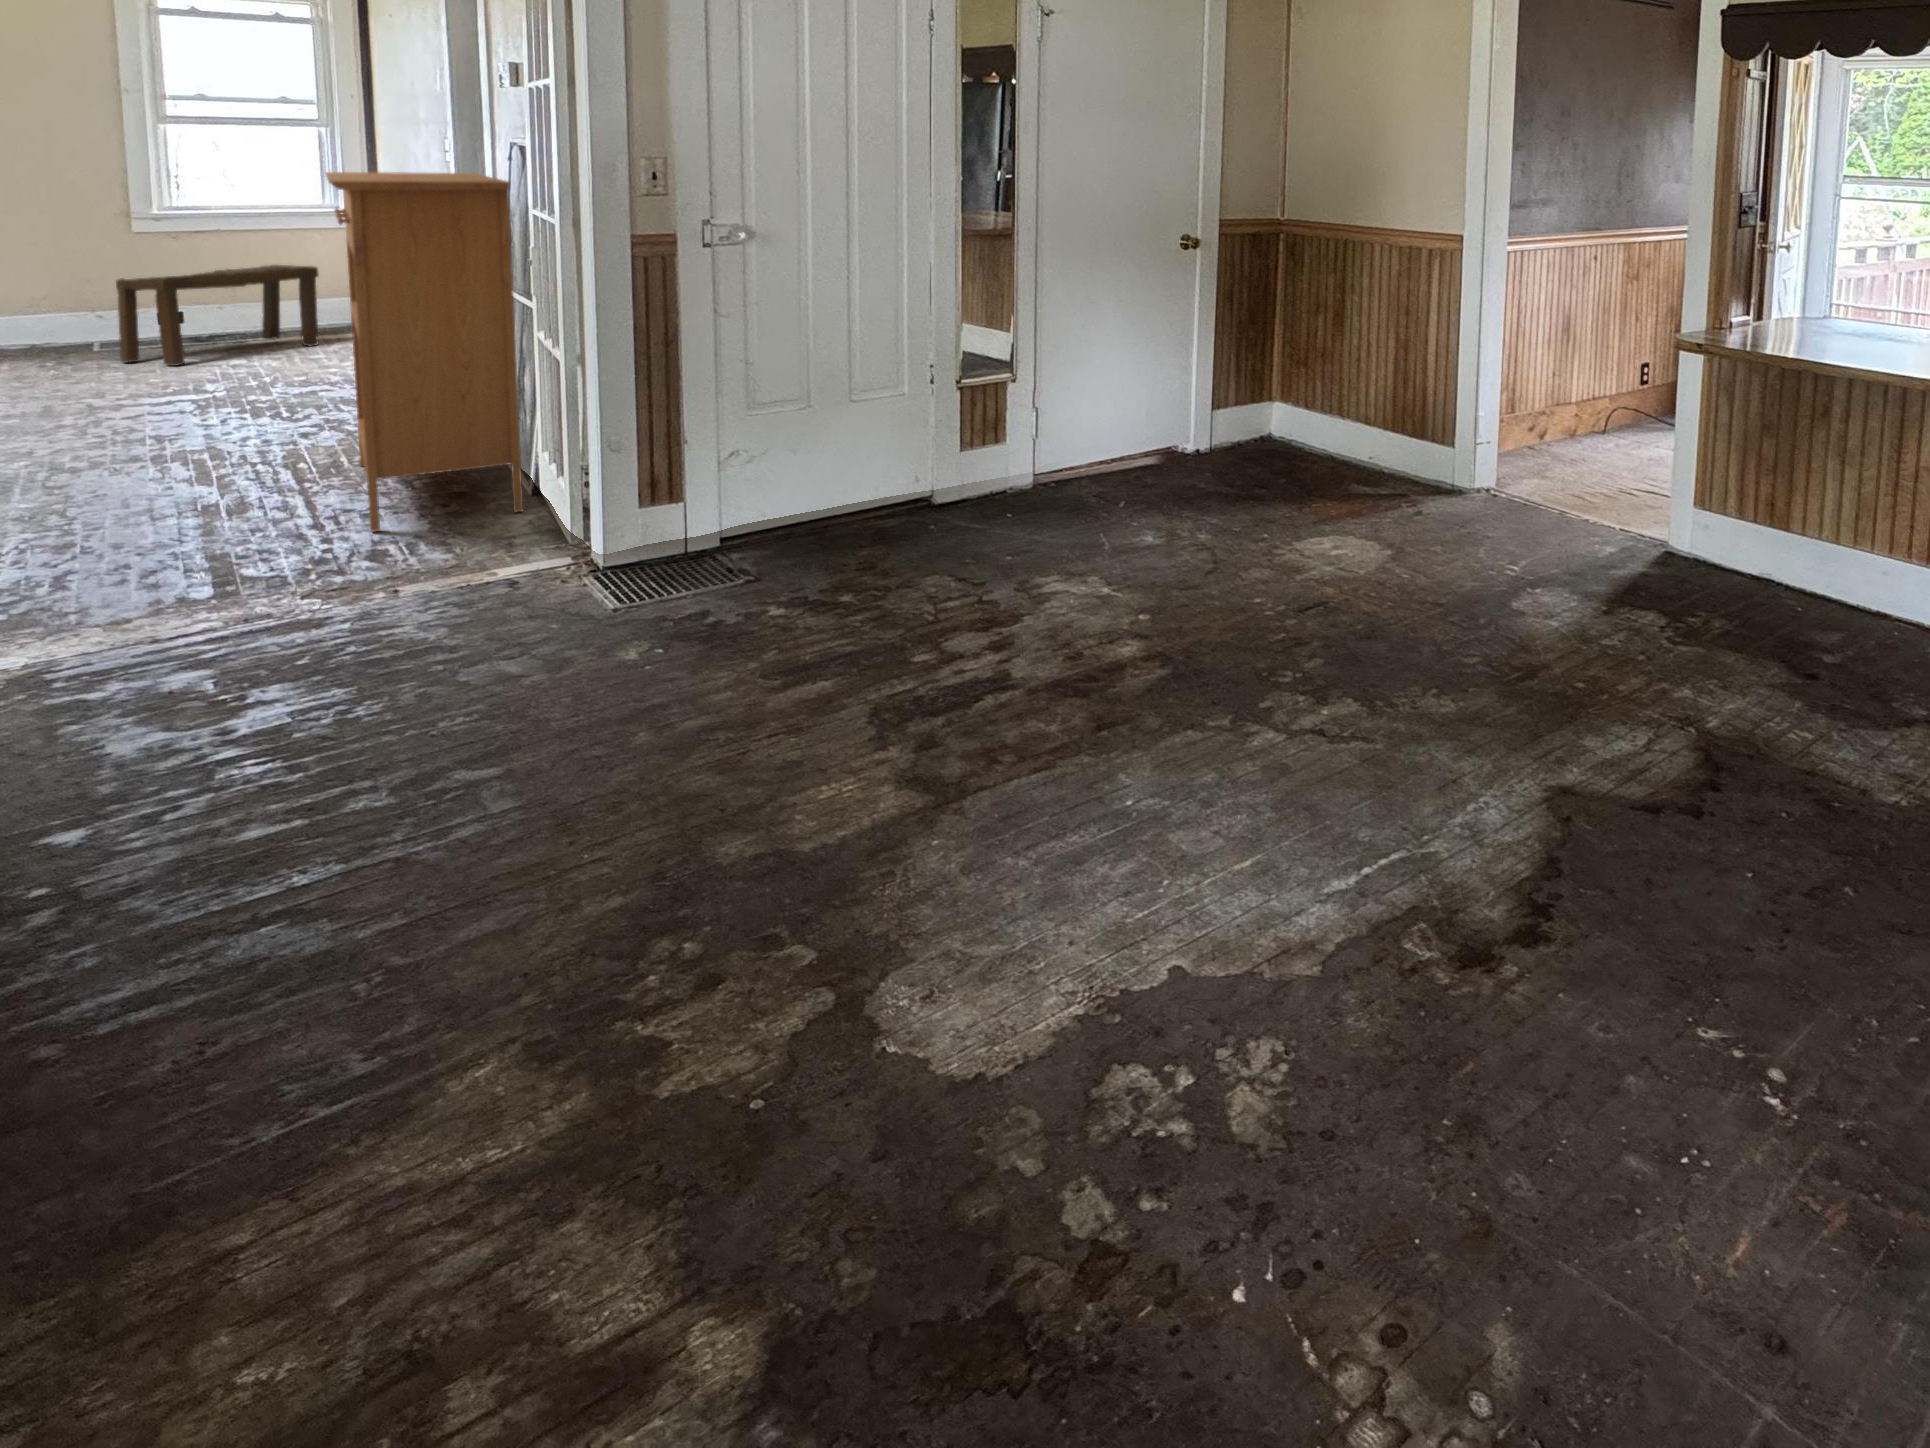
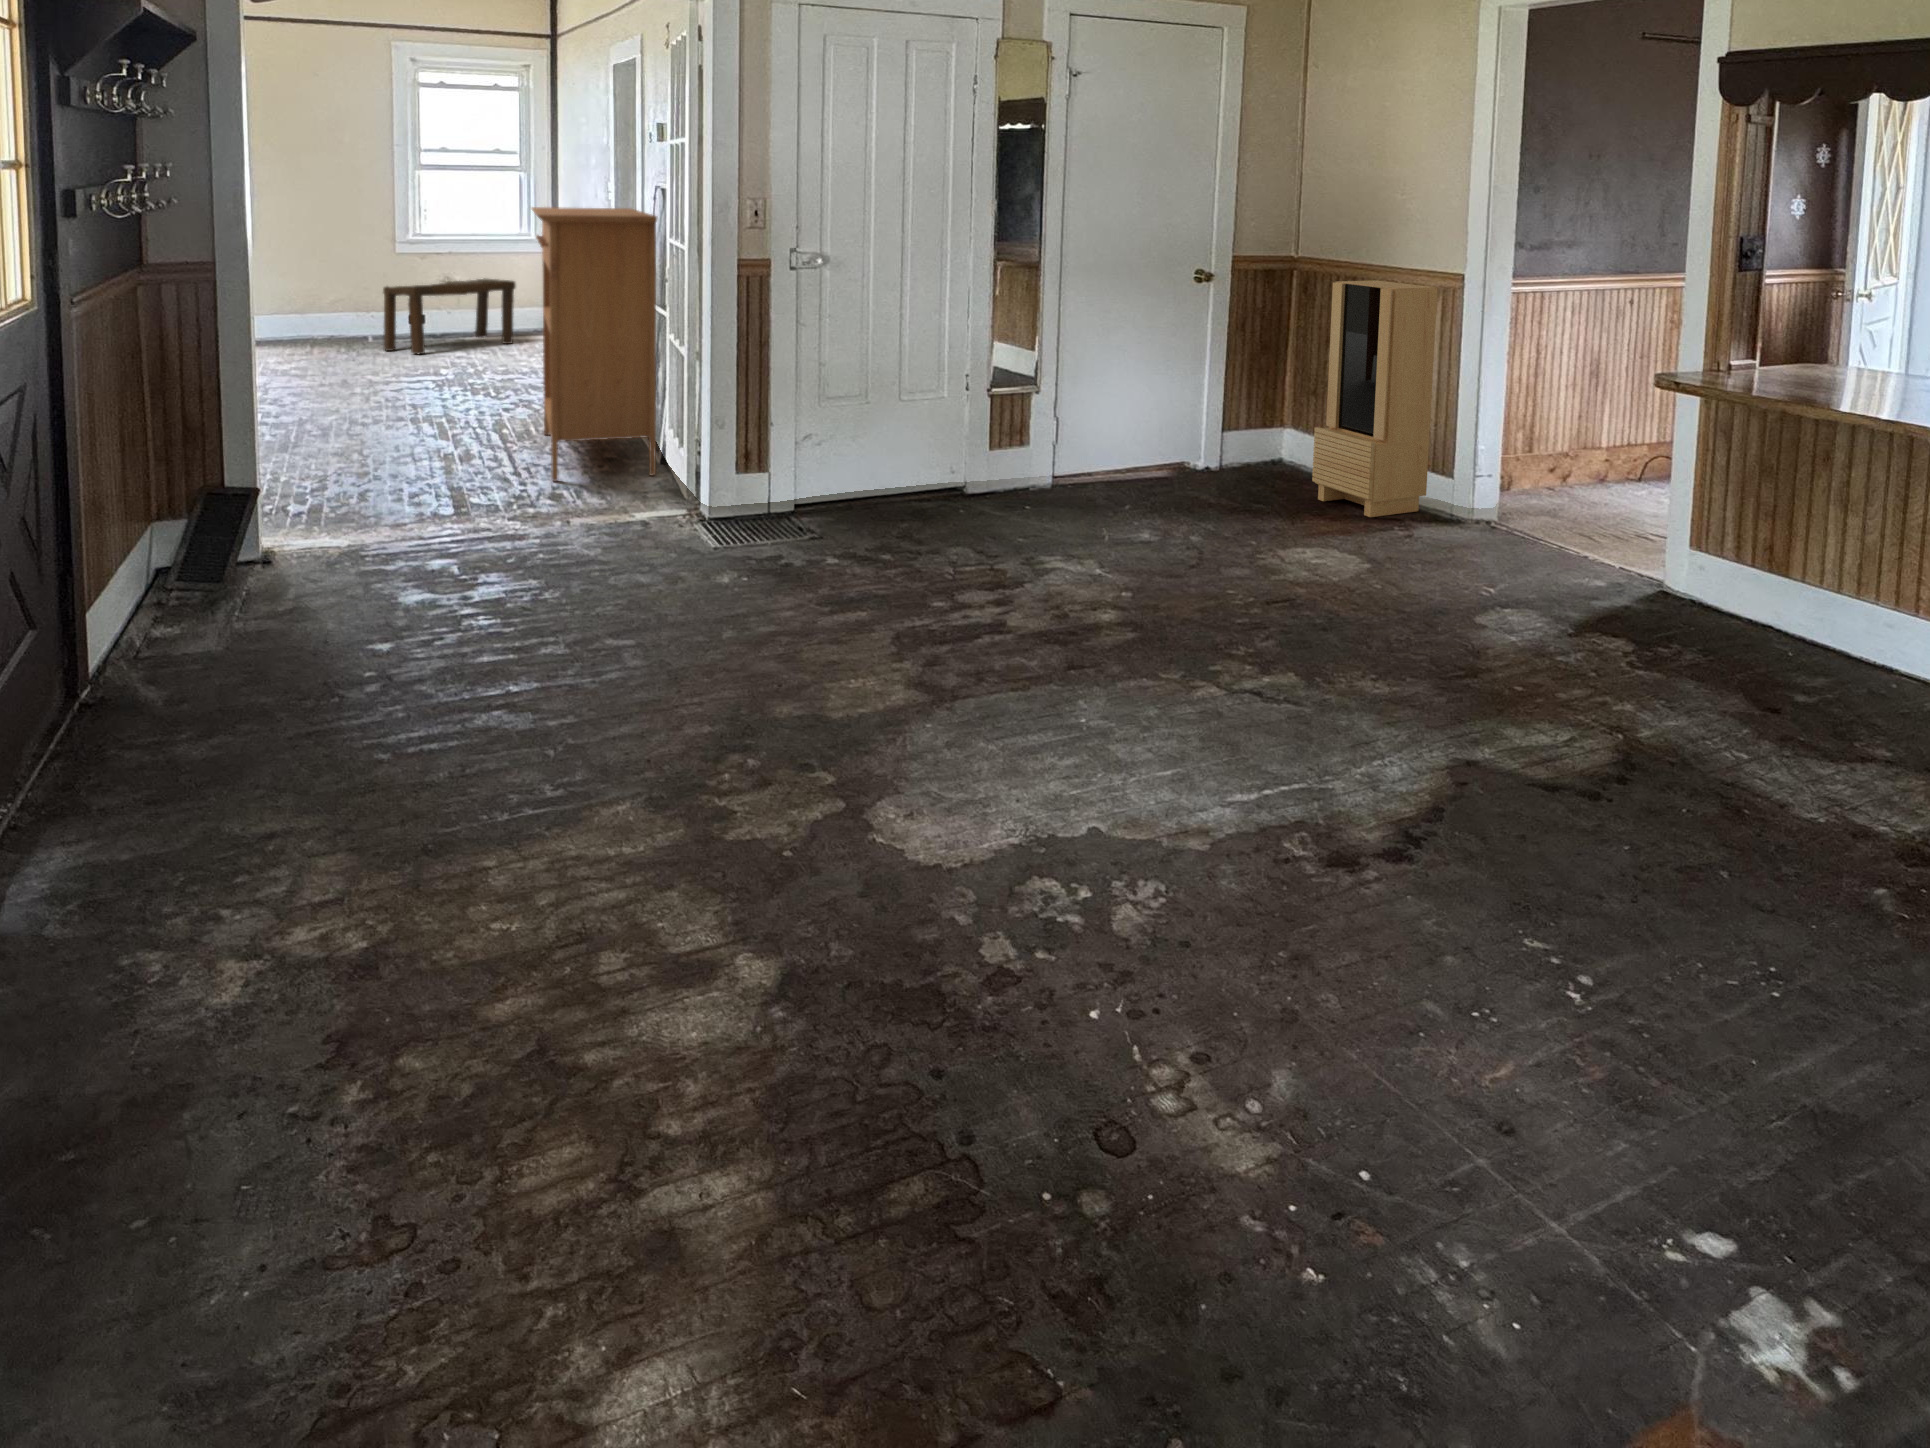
storage cabinet: none [1308,243,1431,494] -> present [1312,280,1437,517]

